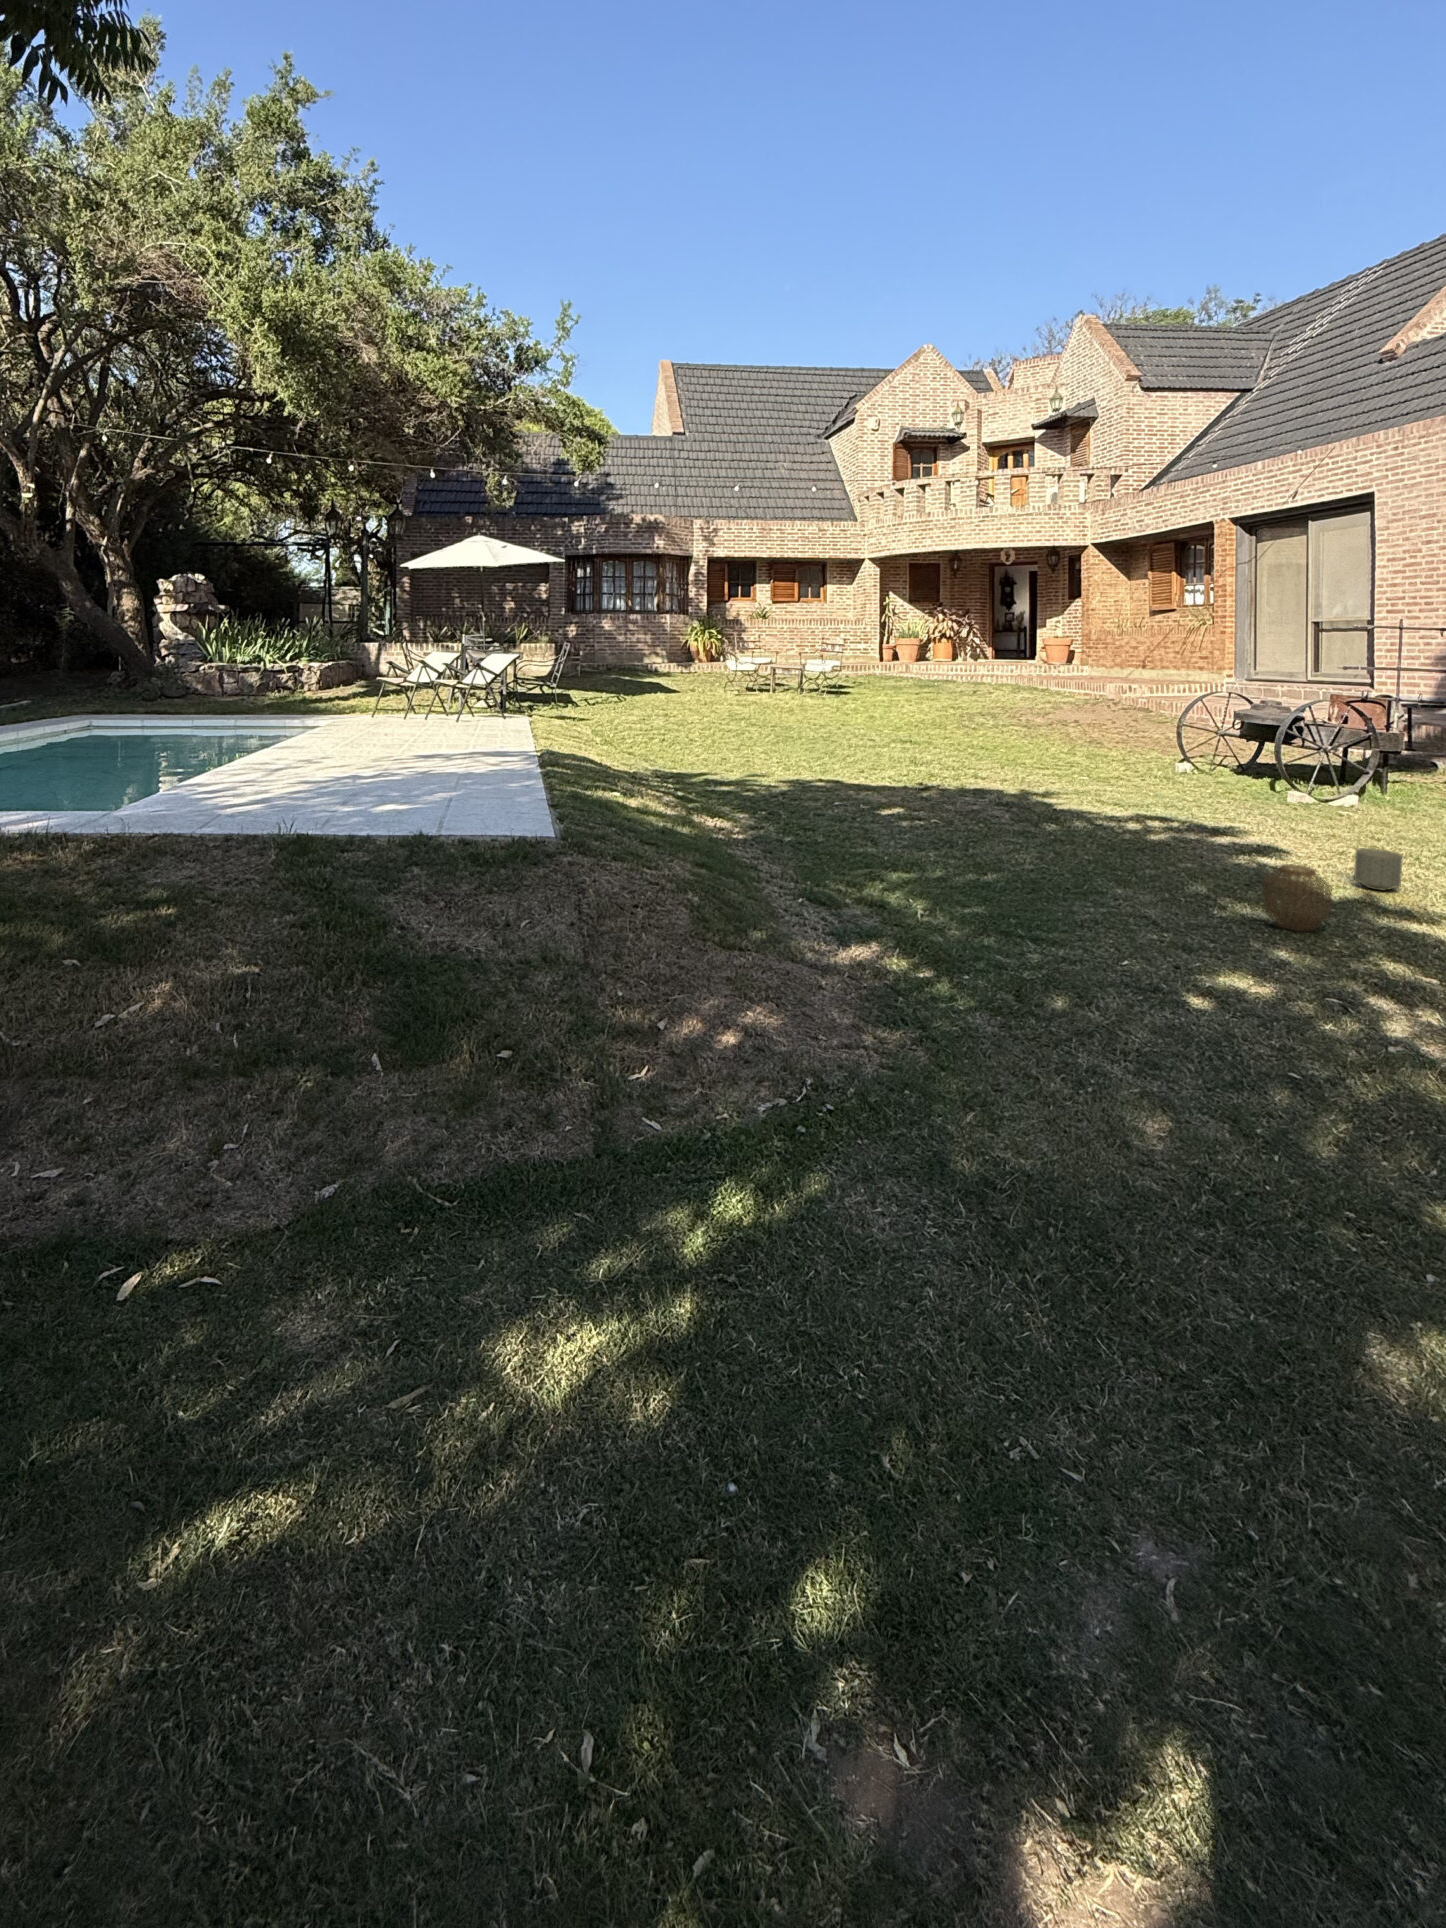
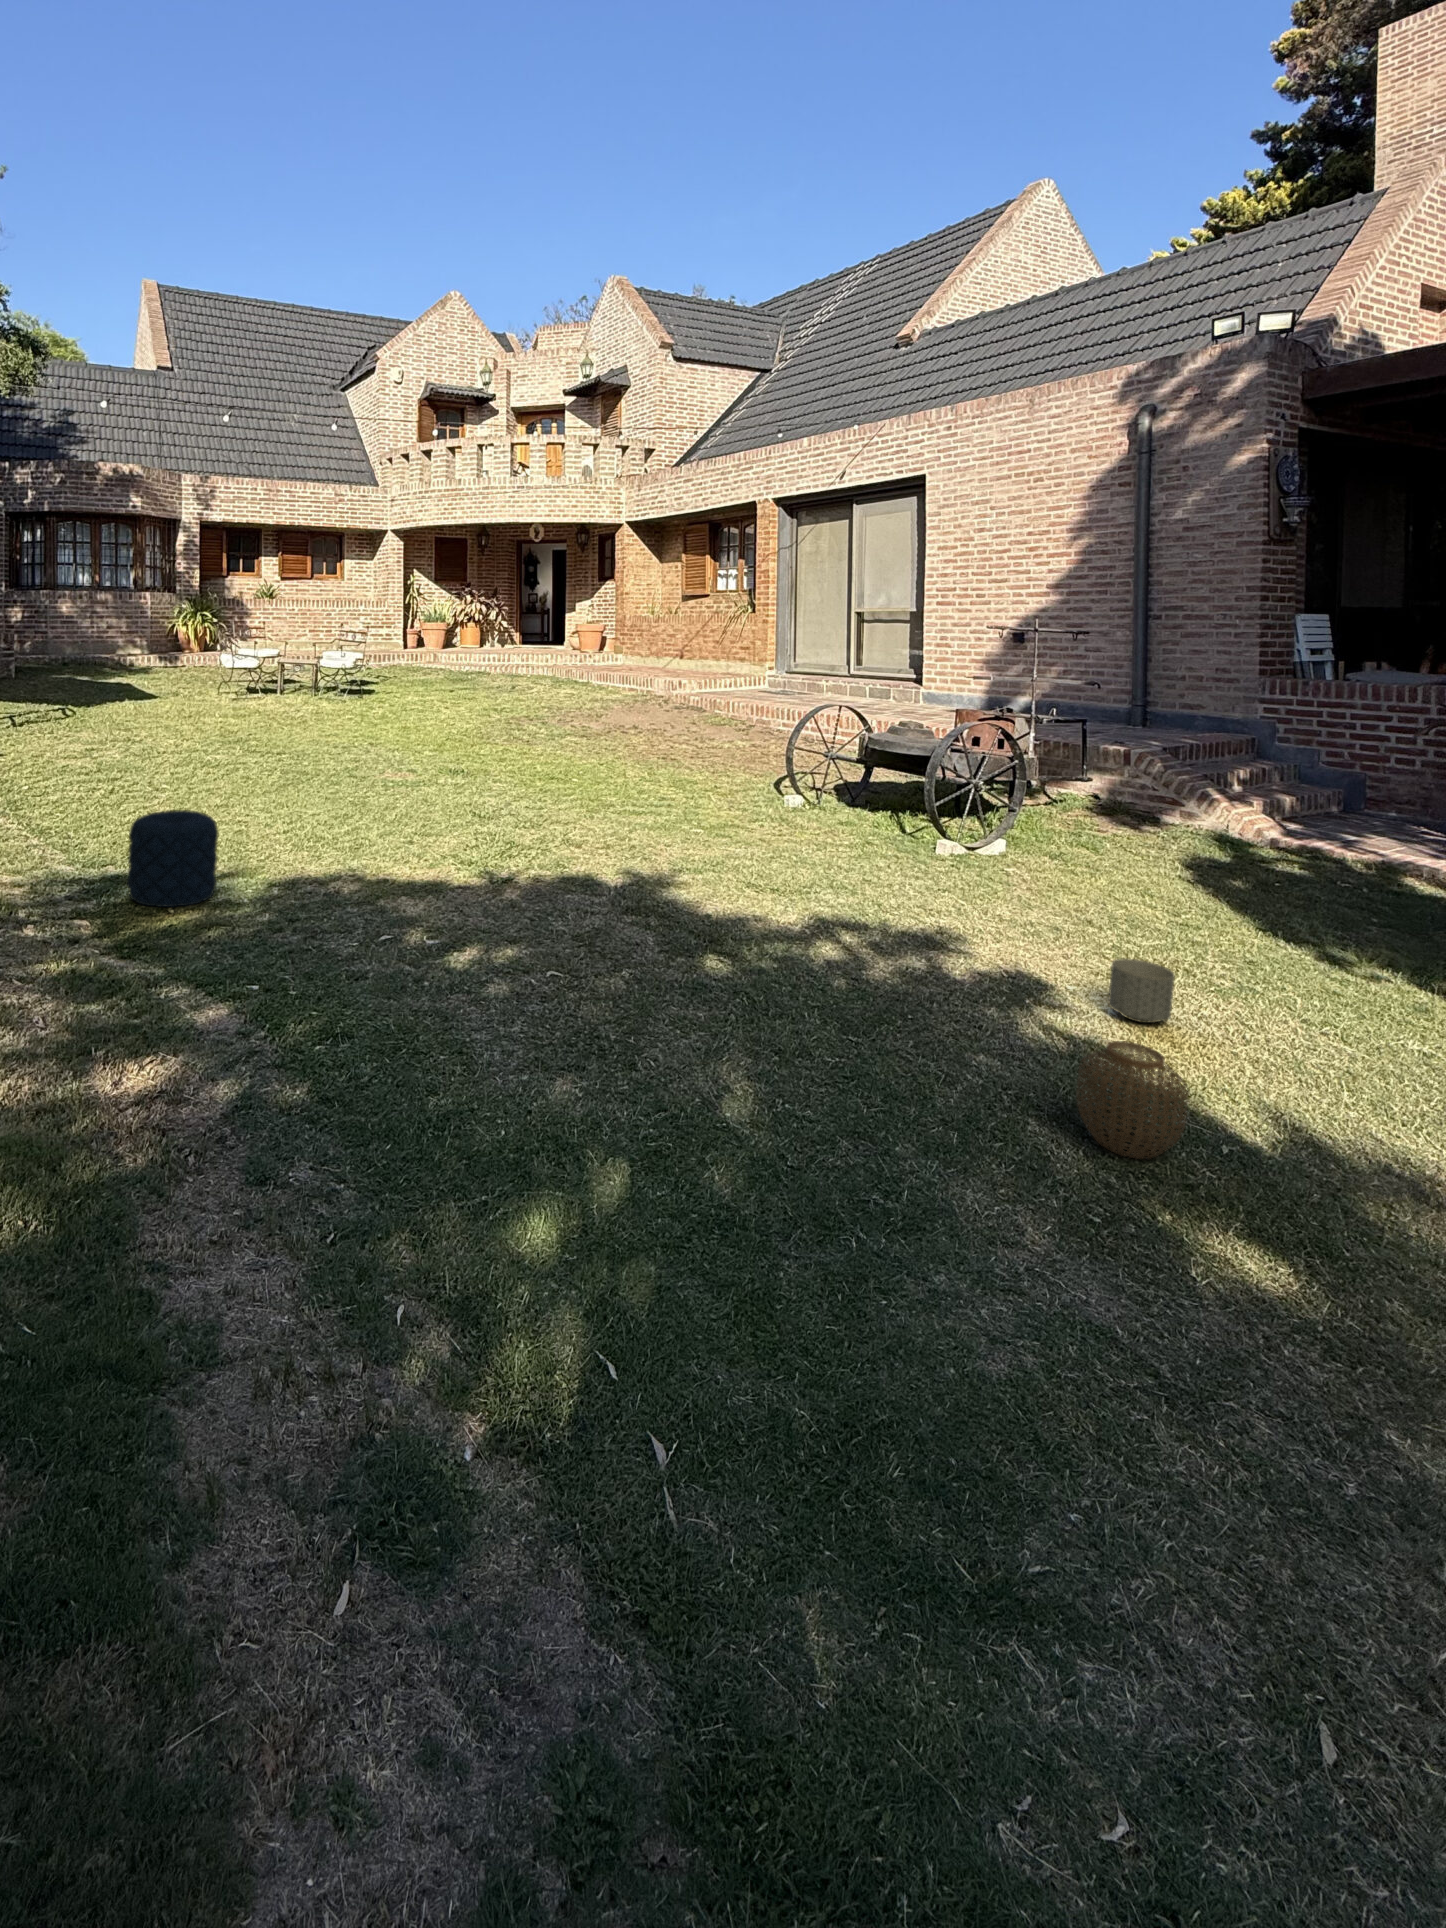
pouf: none [683,742,737,798] -> present [127,810,219,907]

